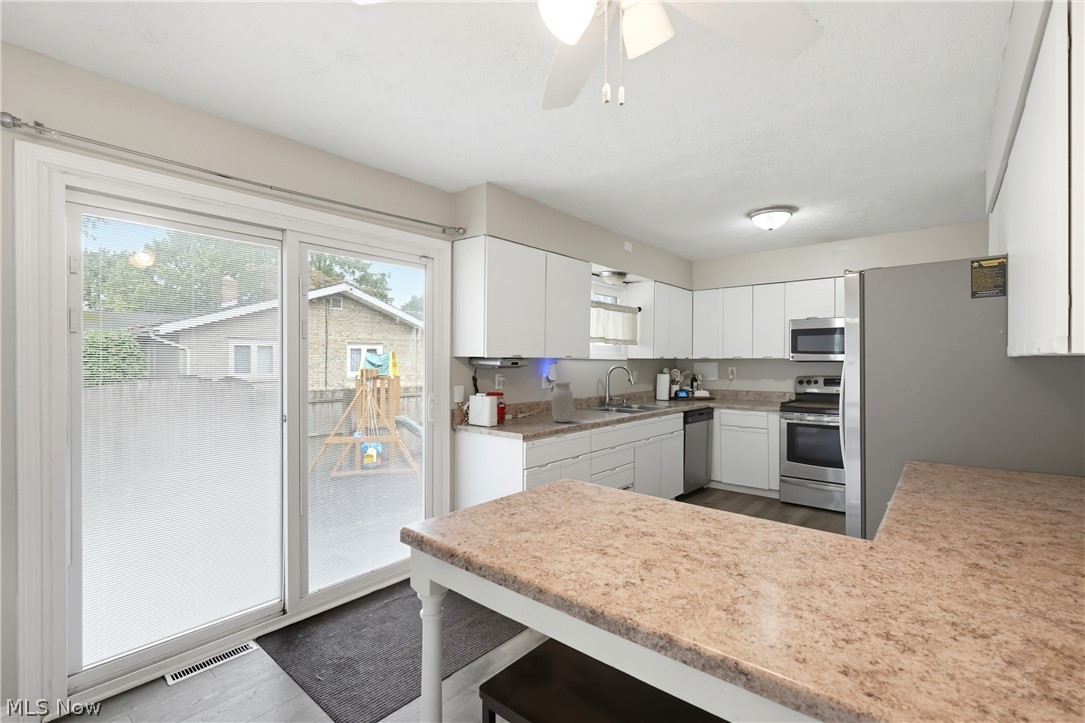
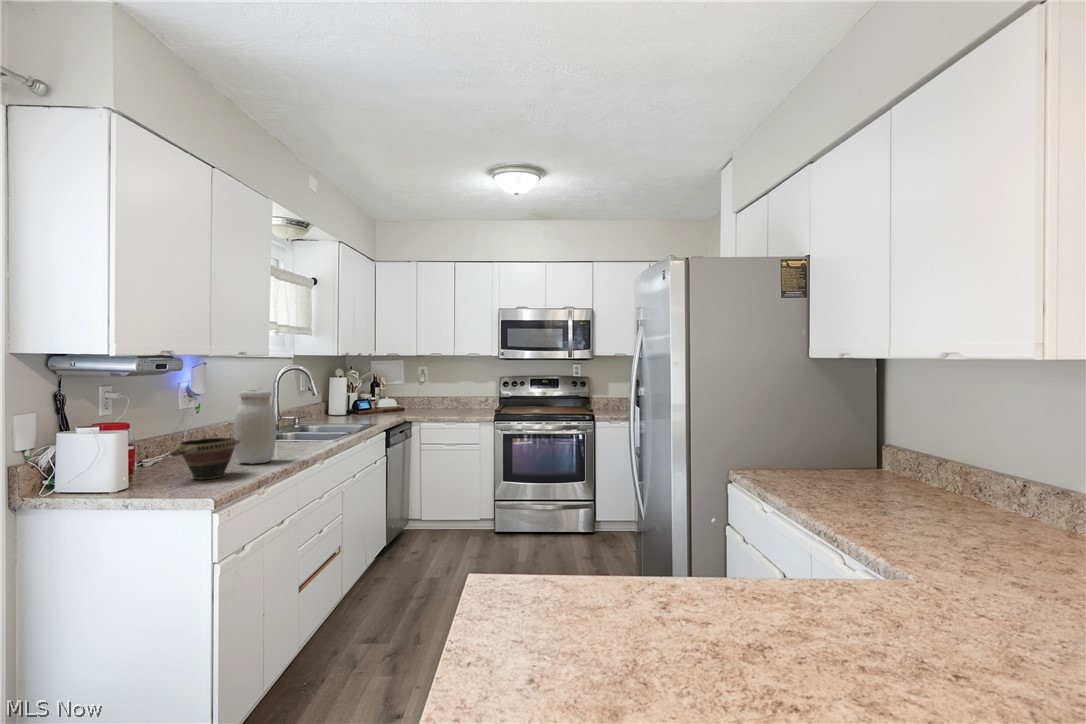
bowl: none [513,405,548,426] -> present [170,438,240,479]

